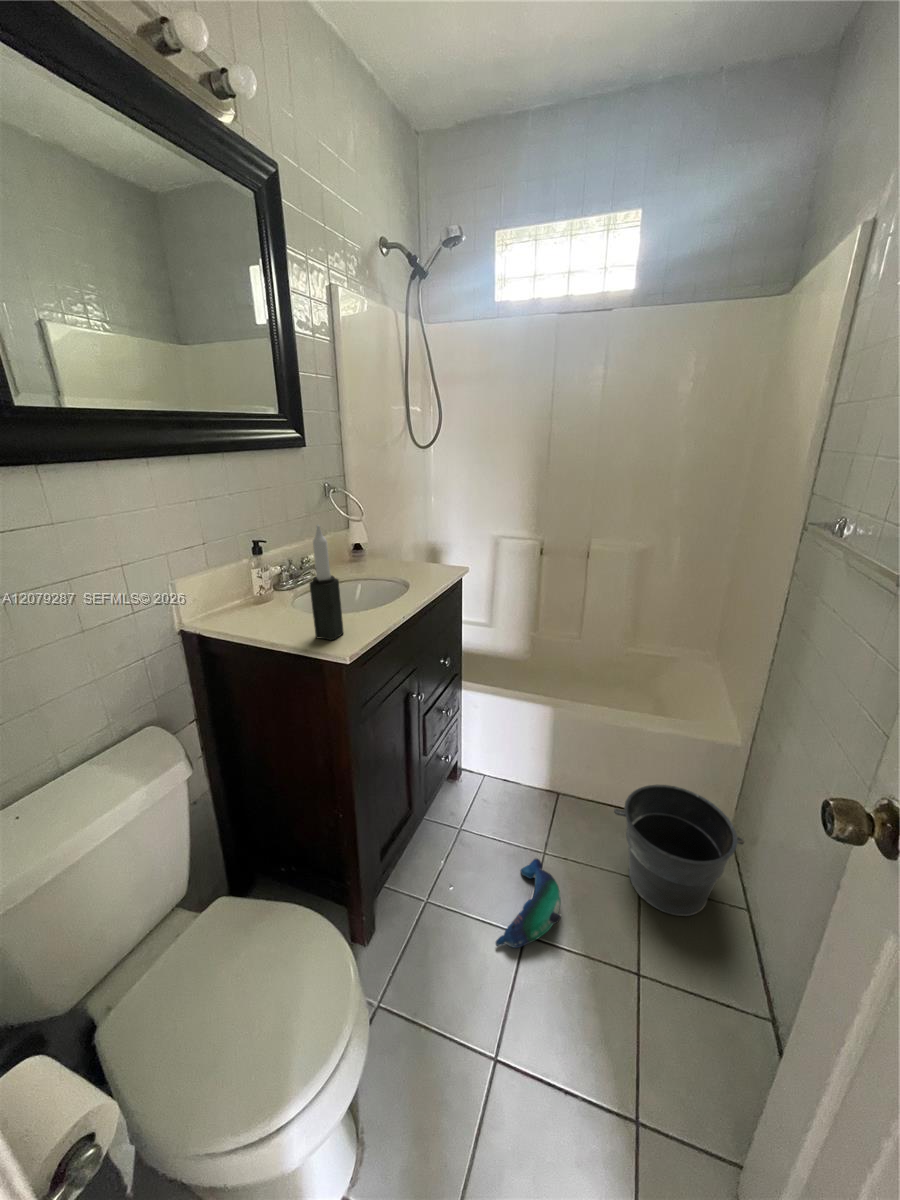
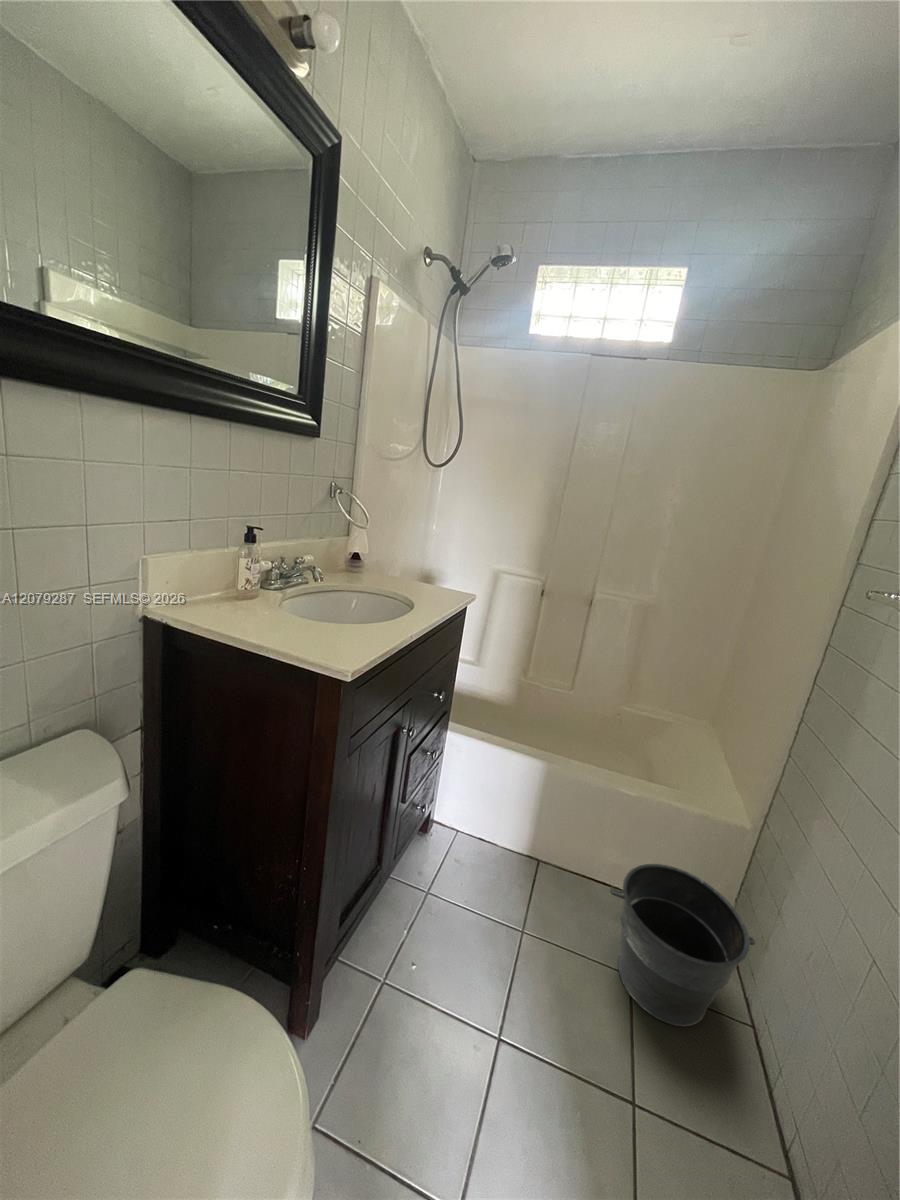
candle: present [310,525,344,640] -> none [311,512,349,650]
plush toy: present [496,859,561,948] -> none [464,939,546,1054]

